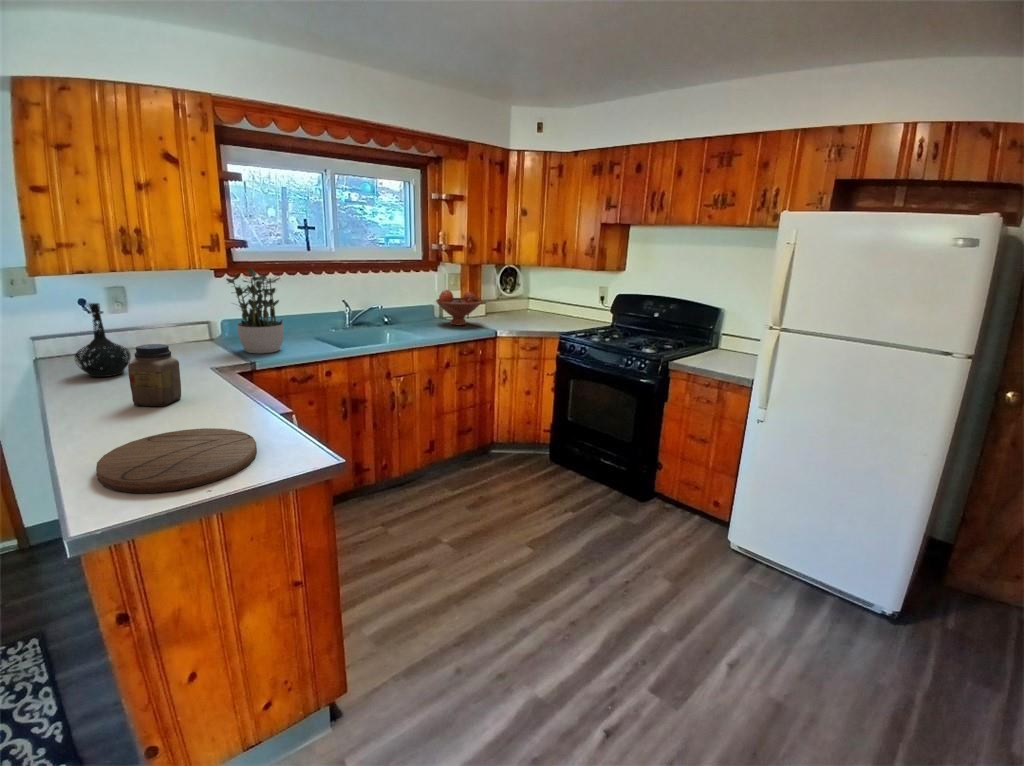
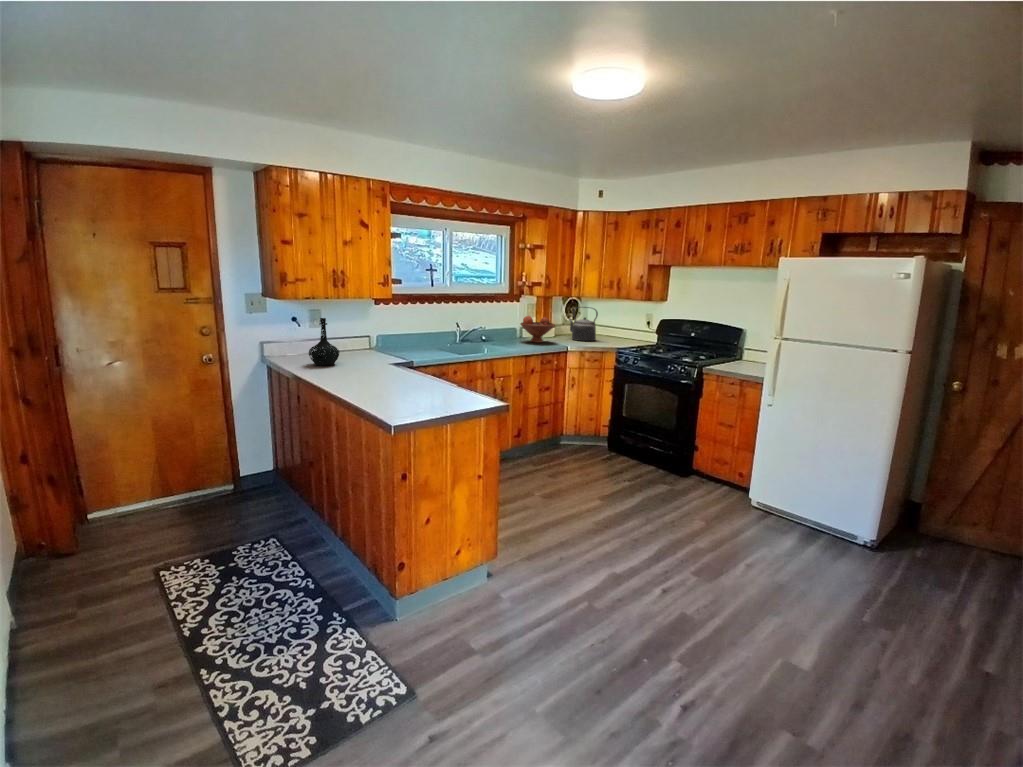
potted plant: present [226,268,284,353] -> none [390,297,425,356]
kettle: none [502,277,538,322] -> present [569,307,598,341]
jar: present [128,344,181,406] -> none [360,341,386,379]
cutting board: present [96,428,257,493] -> none [377,387,456,410]

